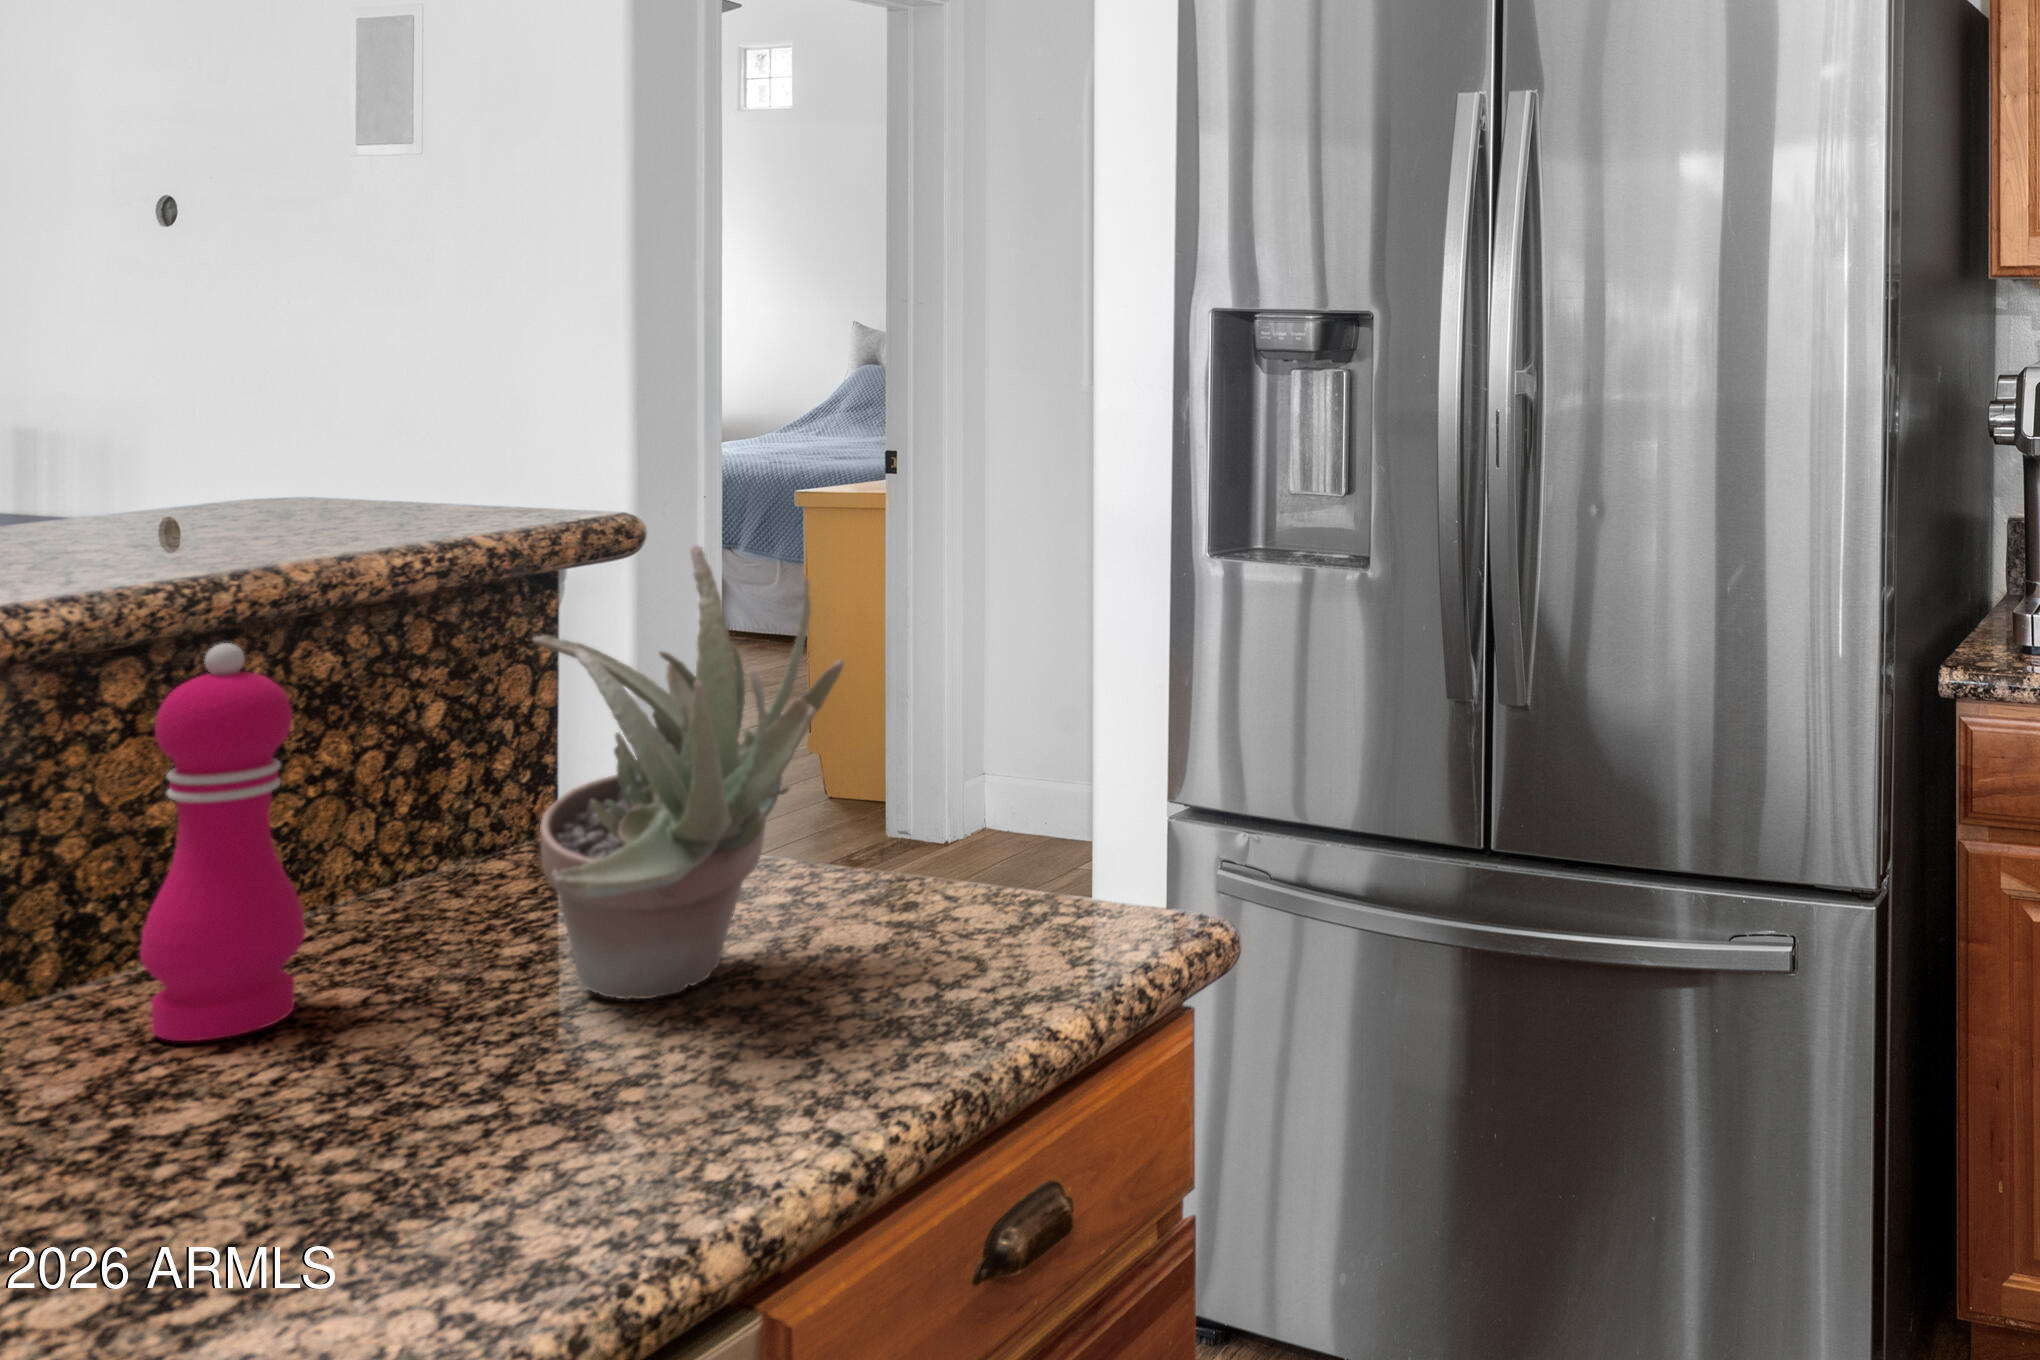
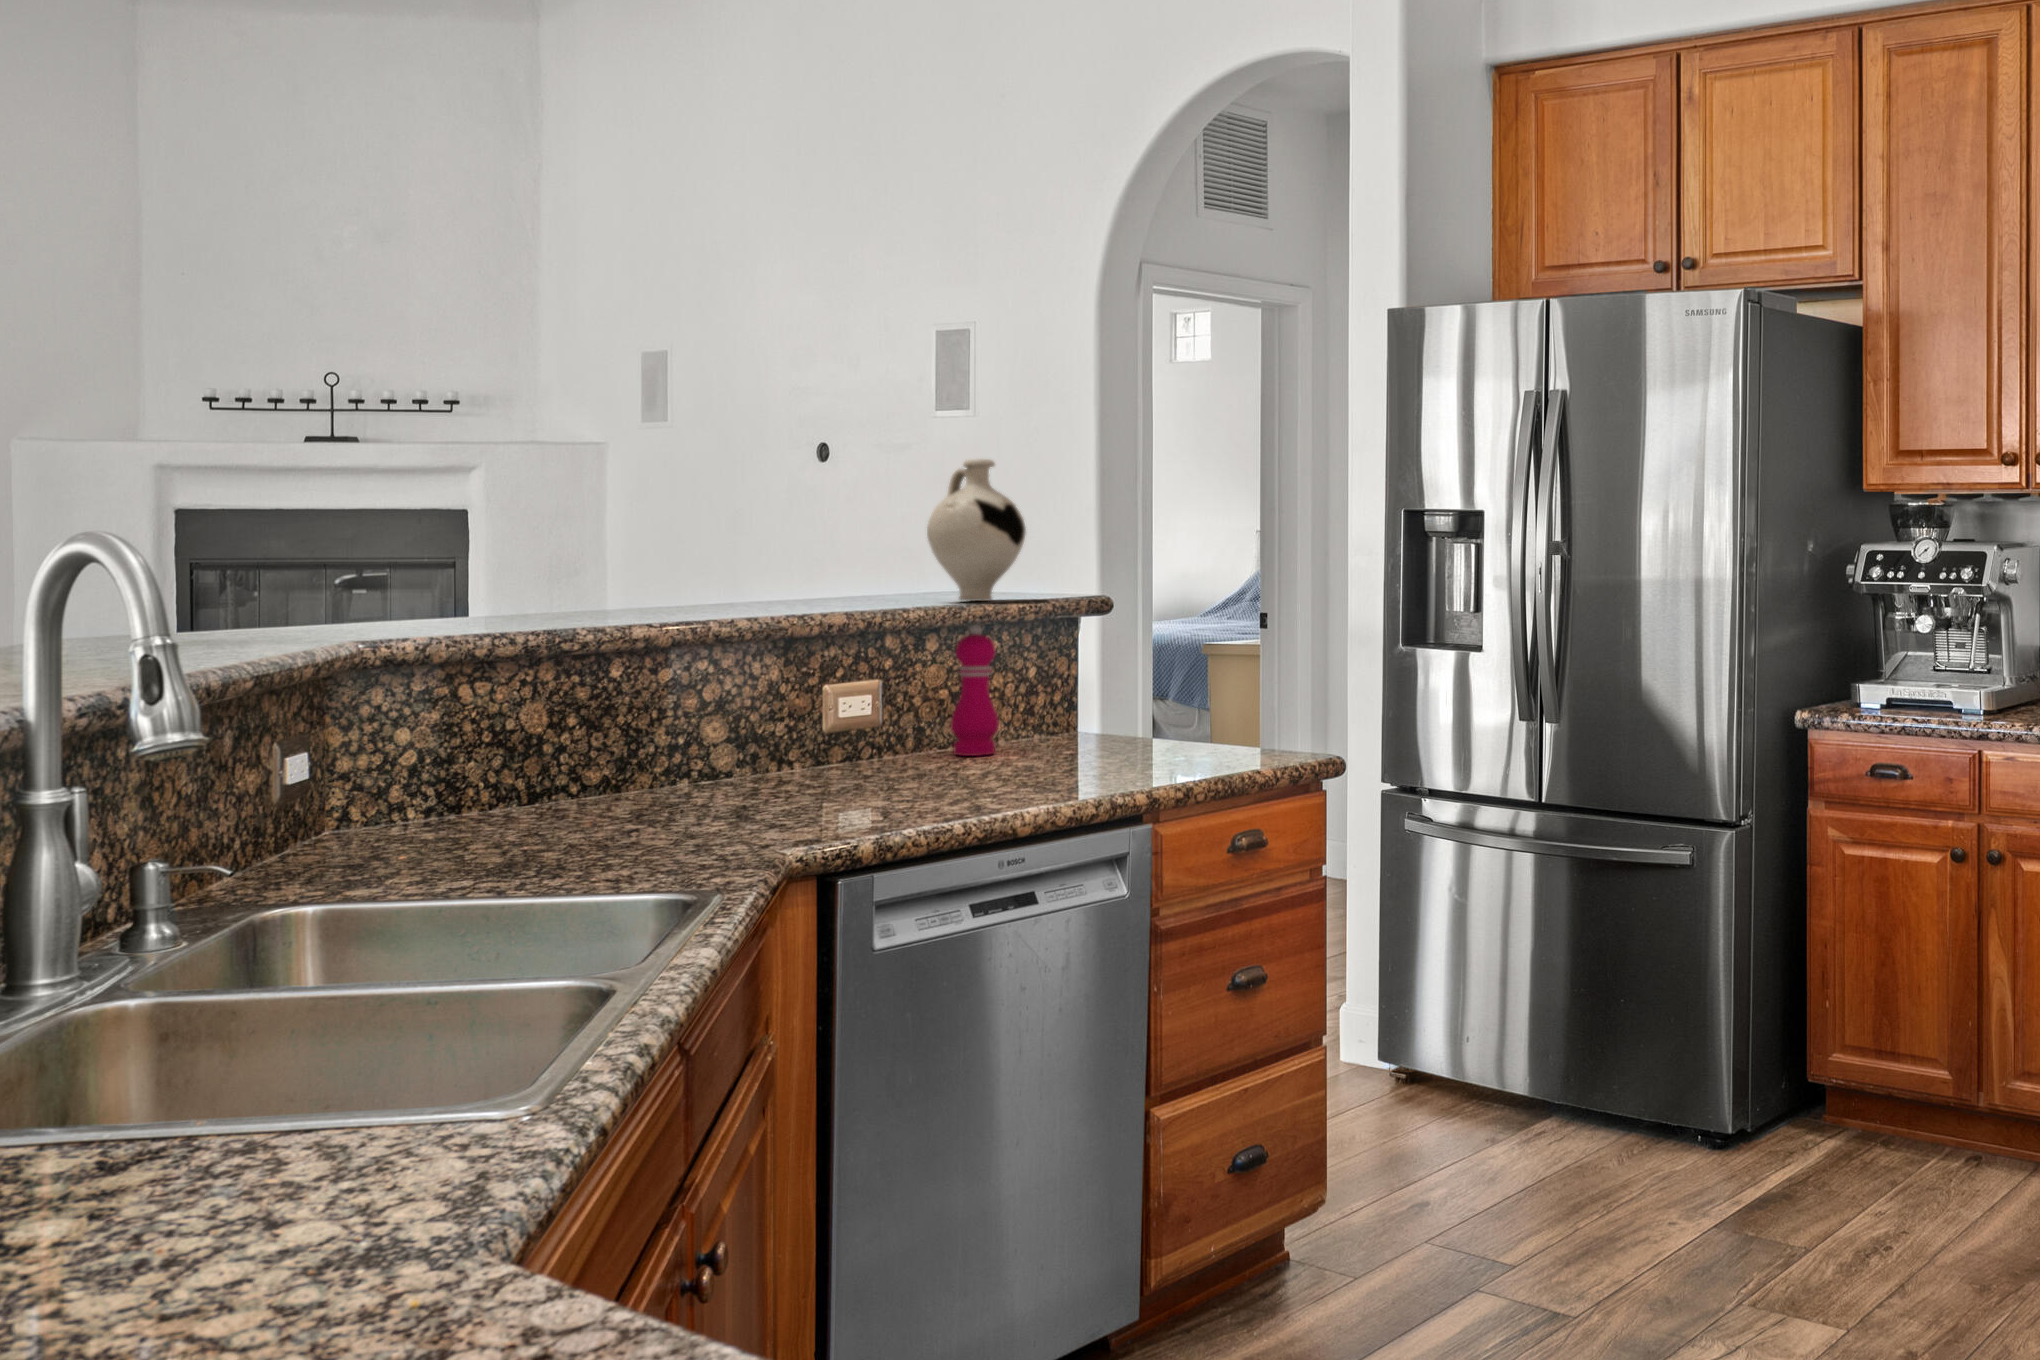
decorative vase: none [142,173,425,532] -> present [927,459,1026,601]
succulent plant: present [533,546,843,999] -> none [1071,592,1175,754]

